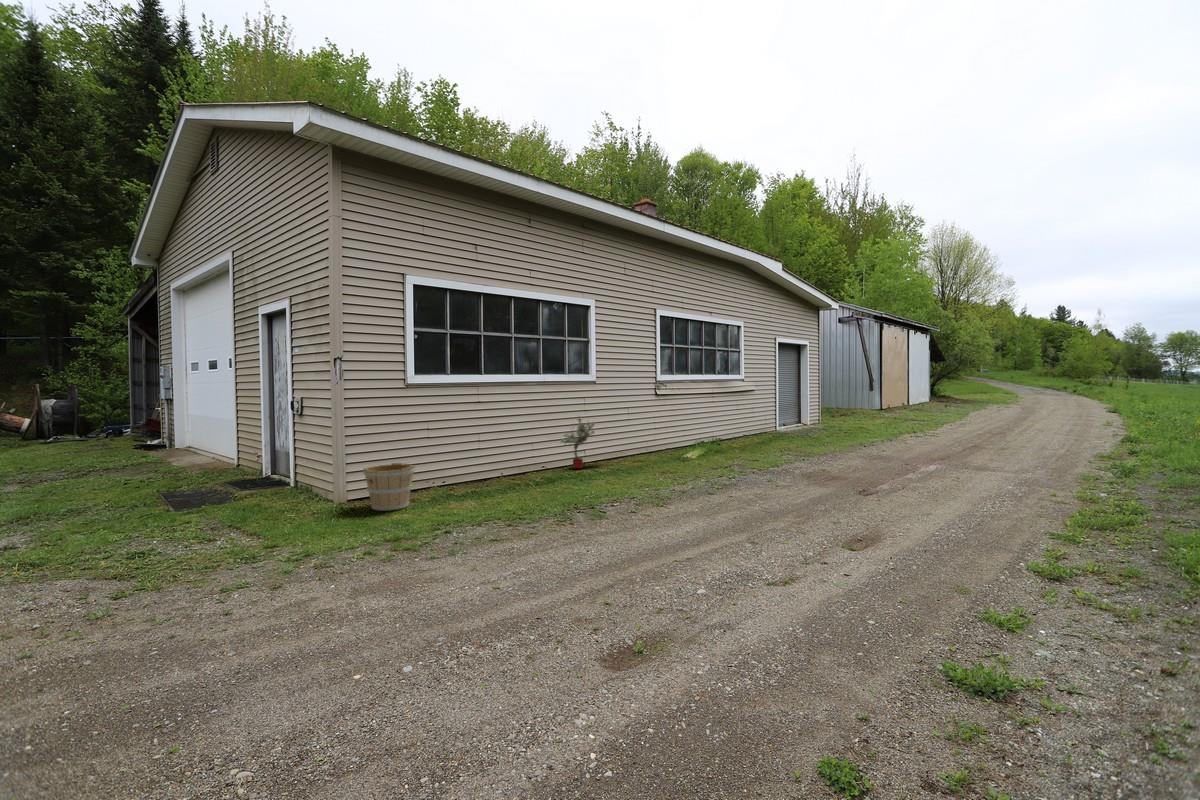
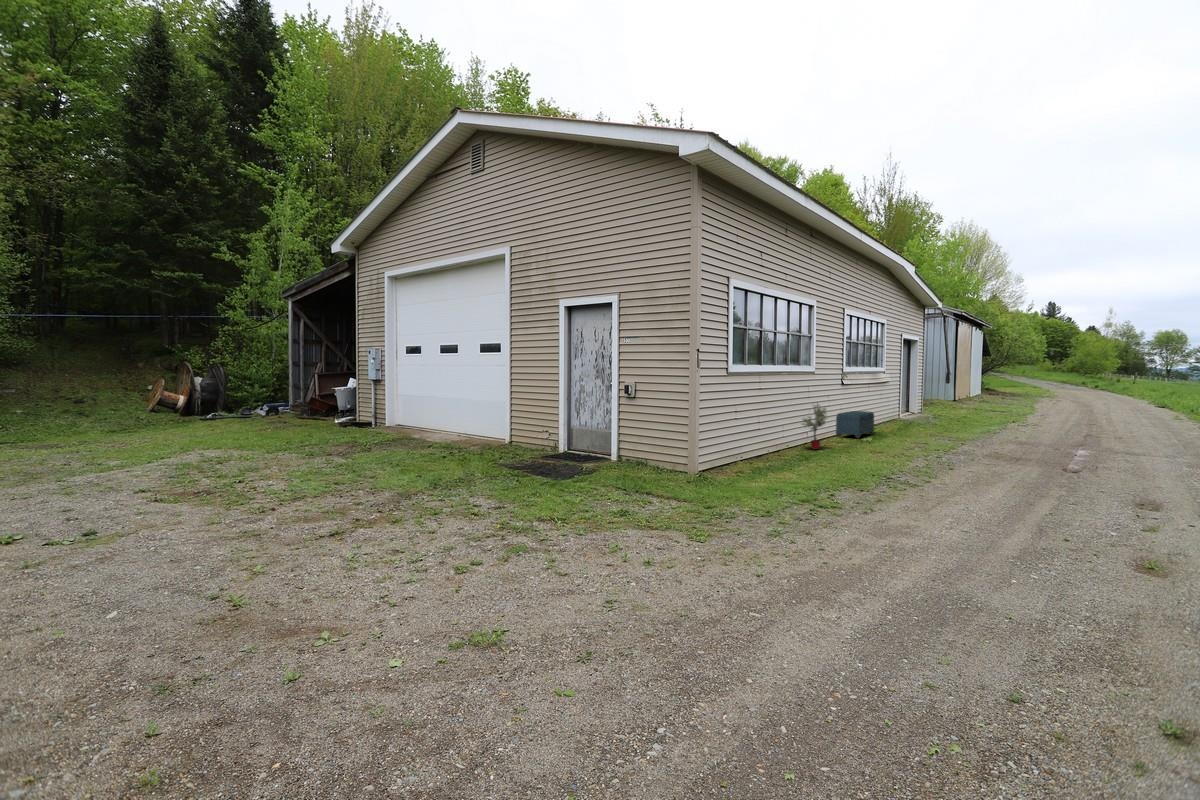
bench: none [641,424,693,455] -> present [836,411,874,438]
wooden bucket: present [363,463,415,511] -> none [713,441,756,481]

